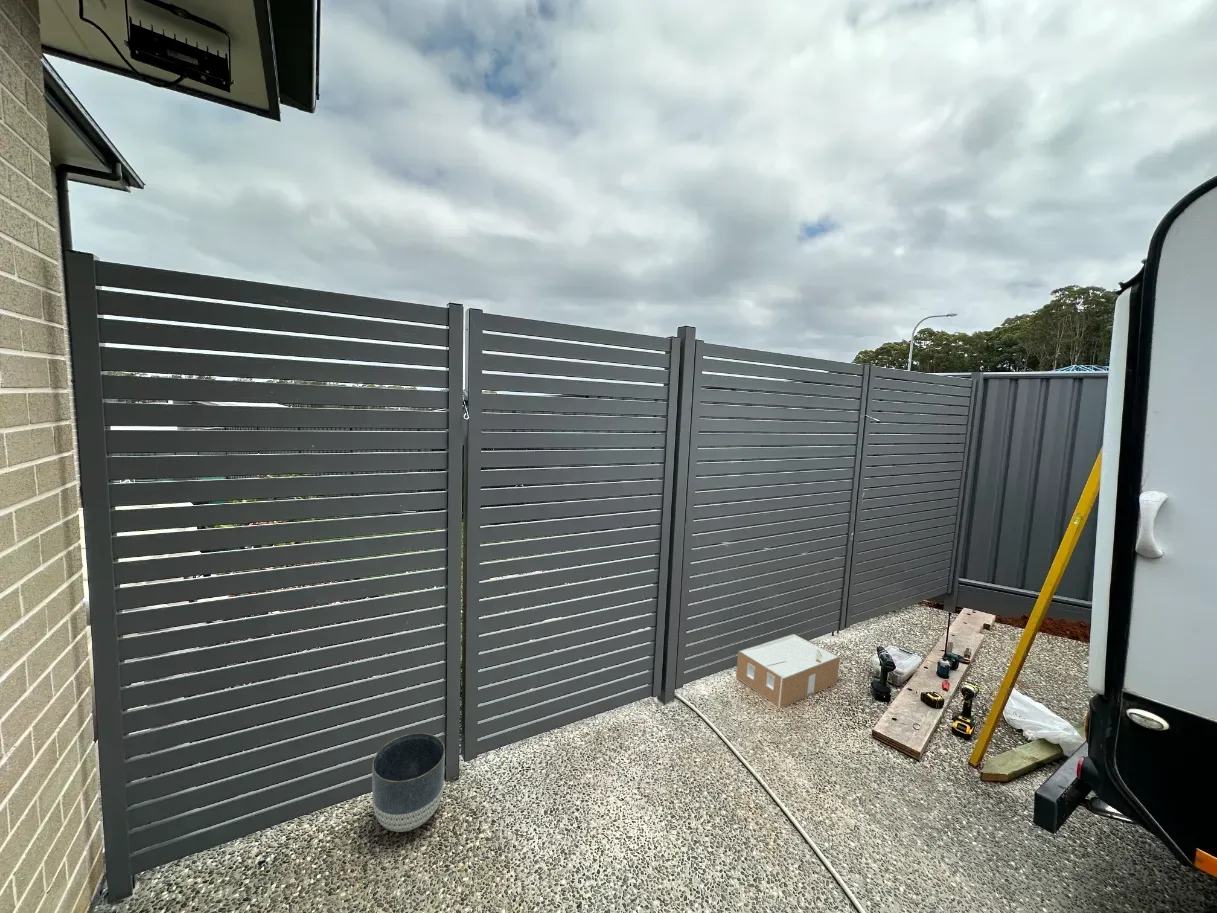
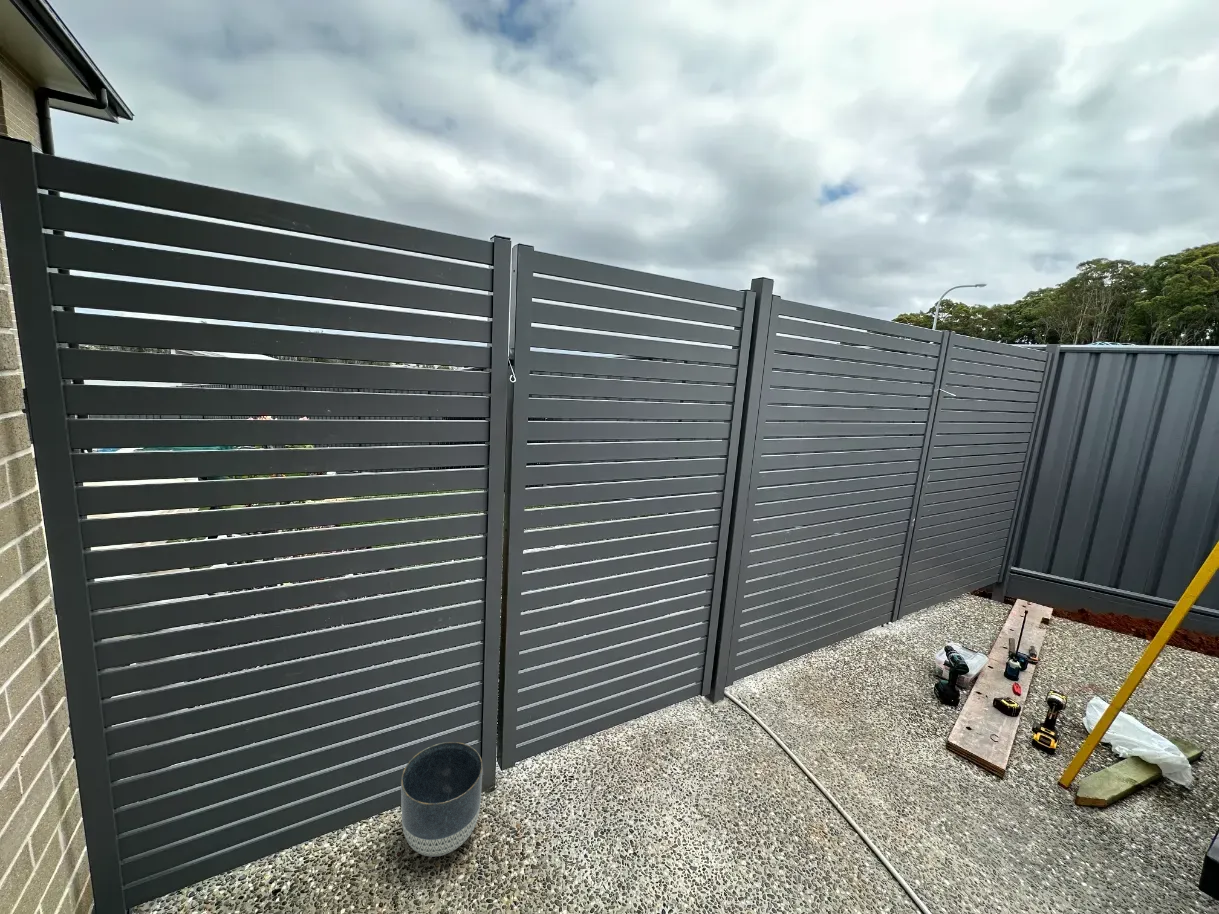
cardboard box: present [736,634,840,708] -> none [785,627,901,711]

